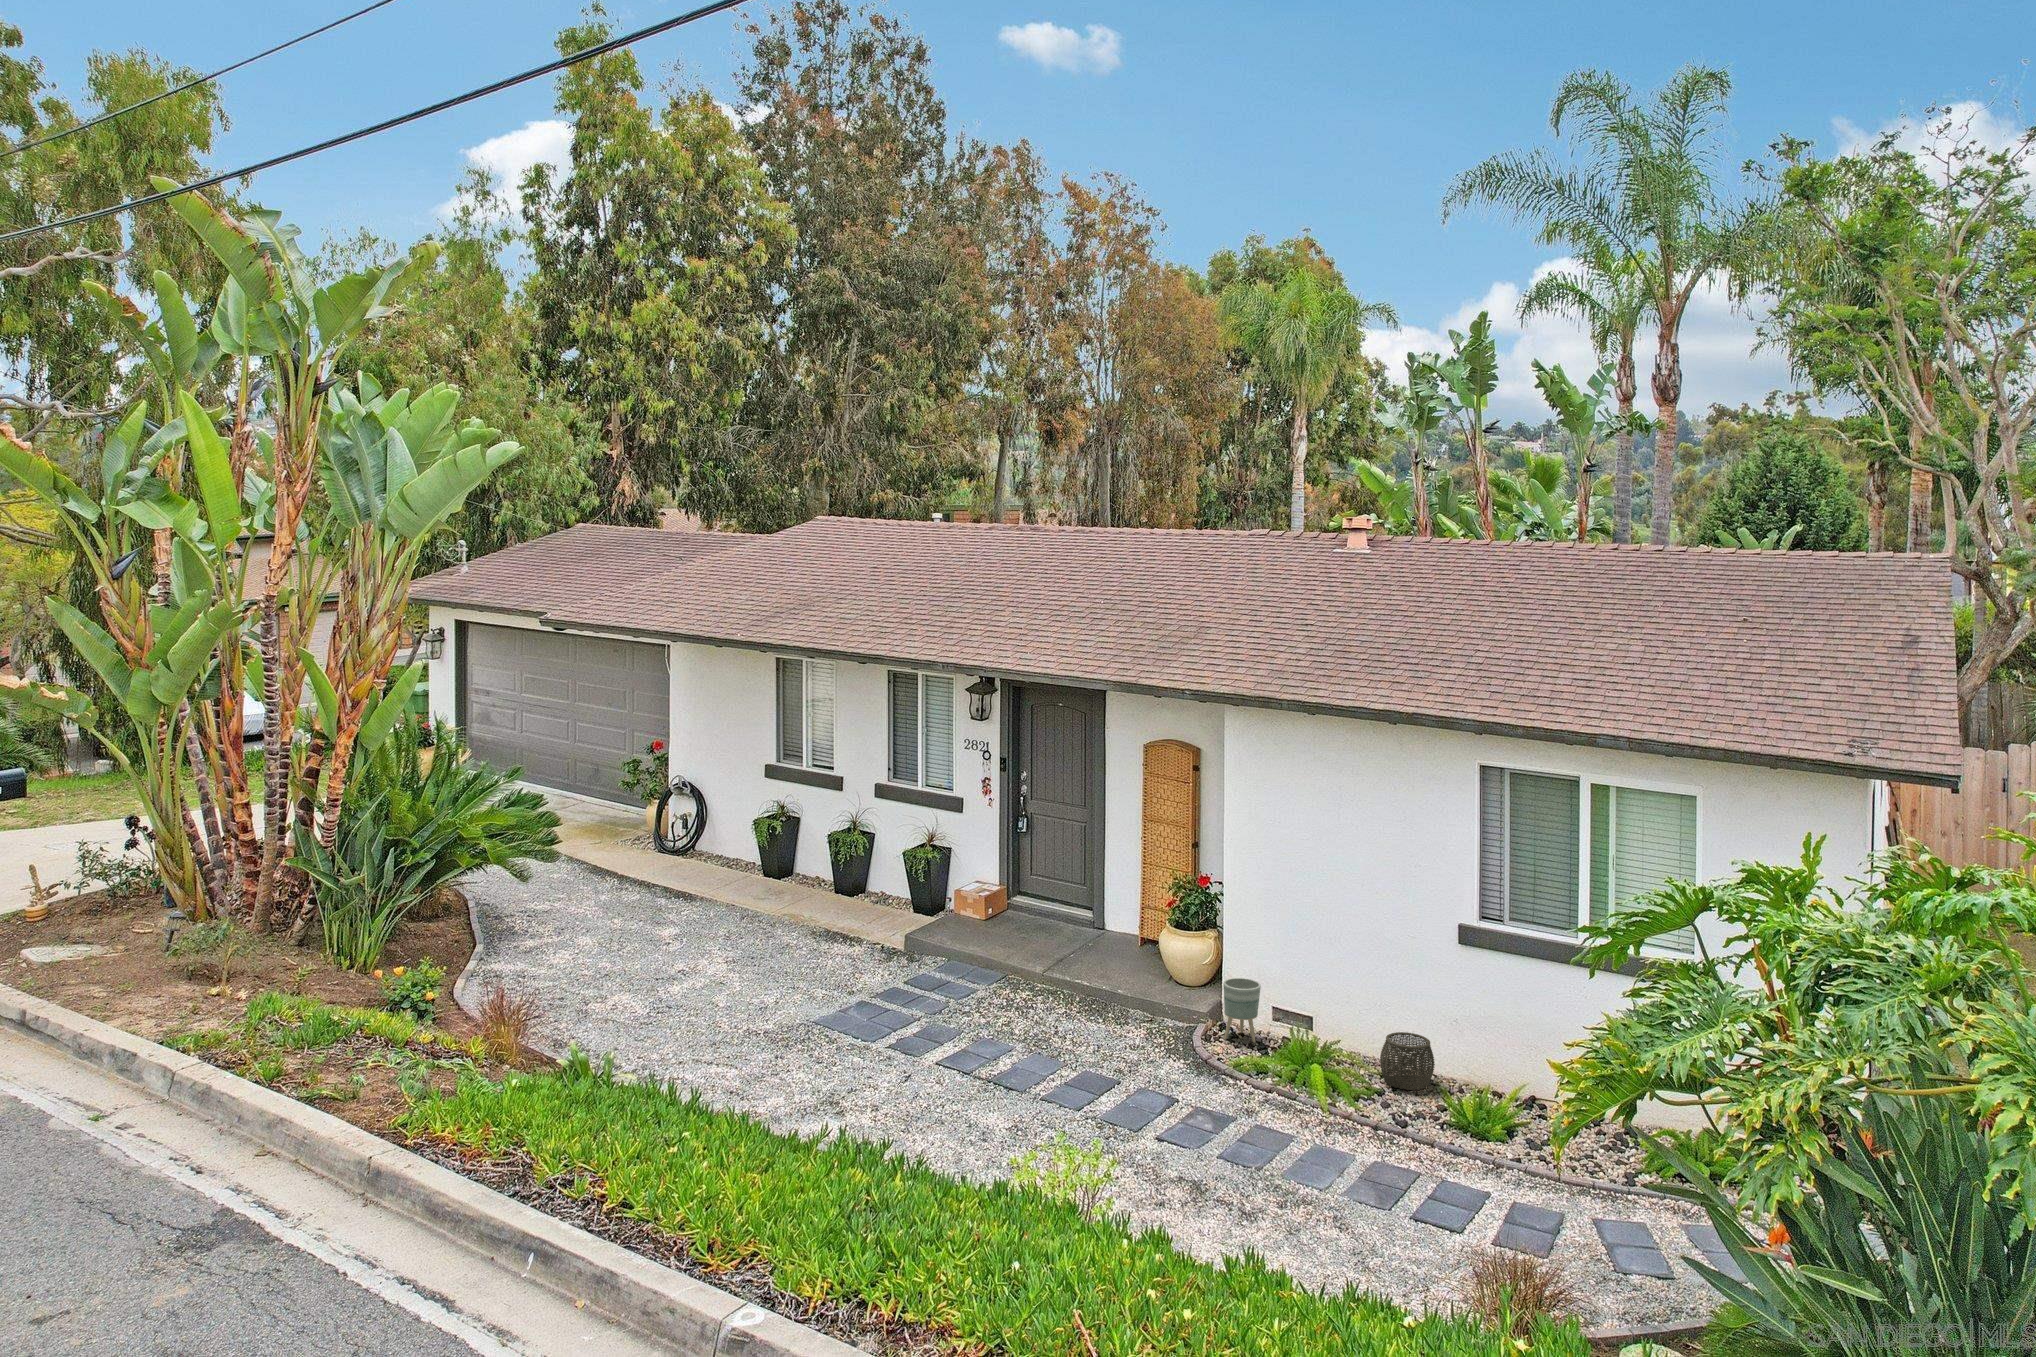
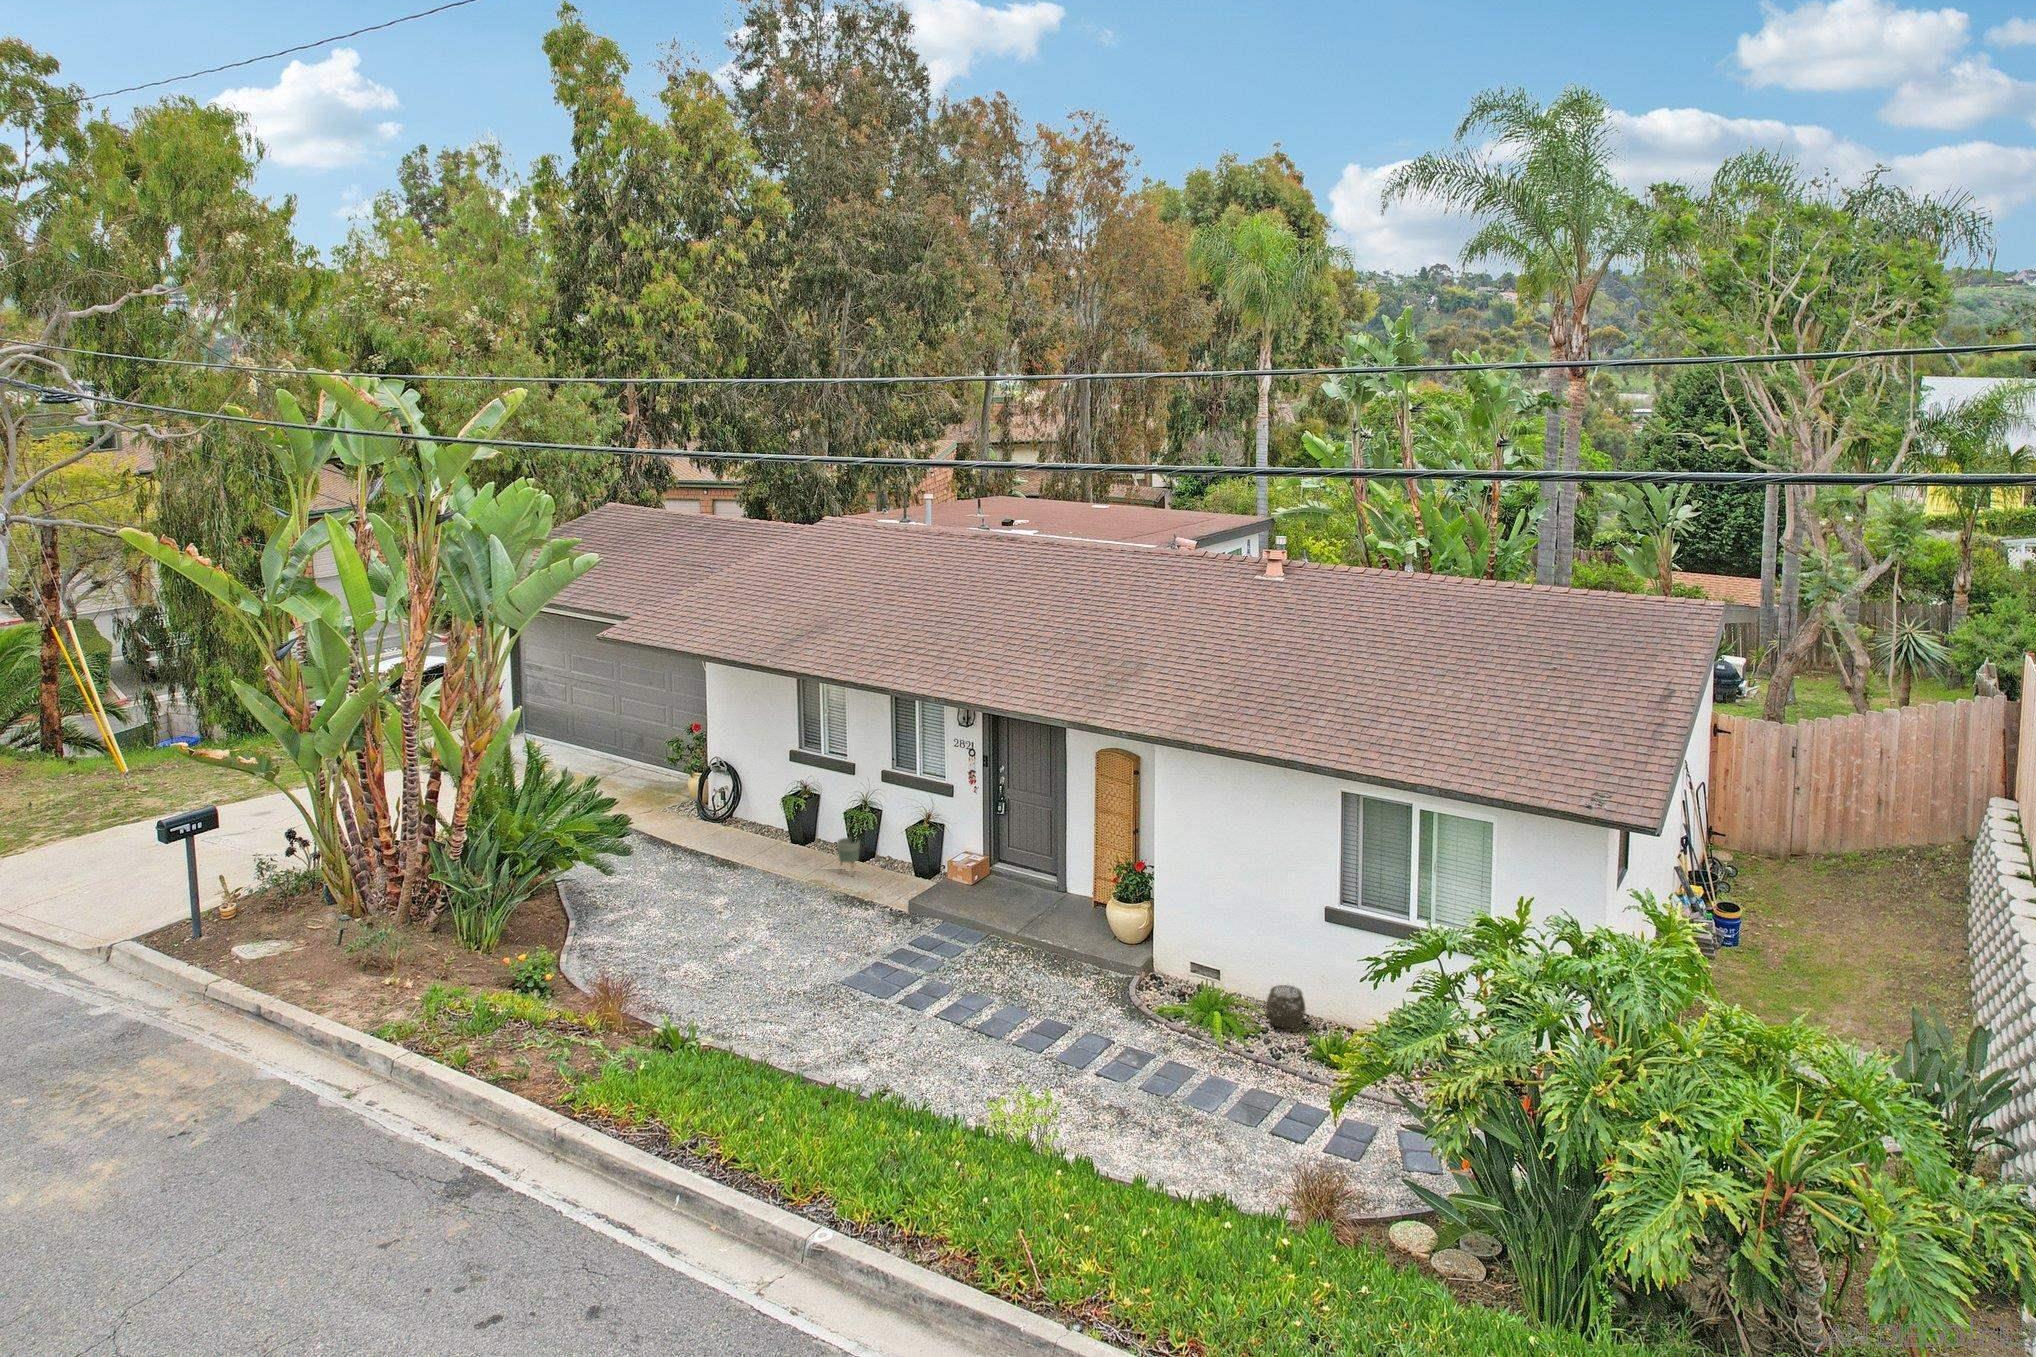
planter: present [1223,978,1261,1043] -> present [837,838,860,875]

